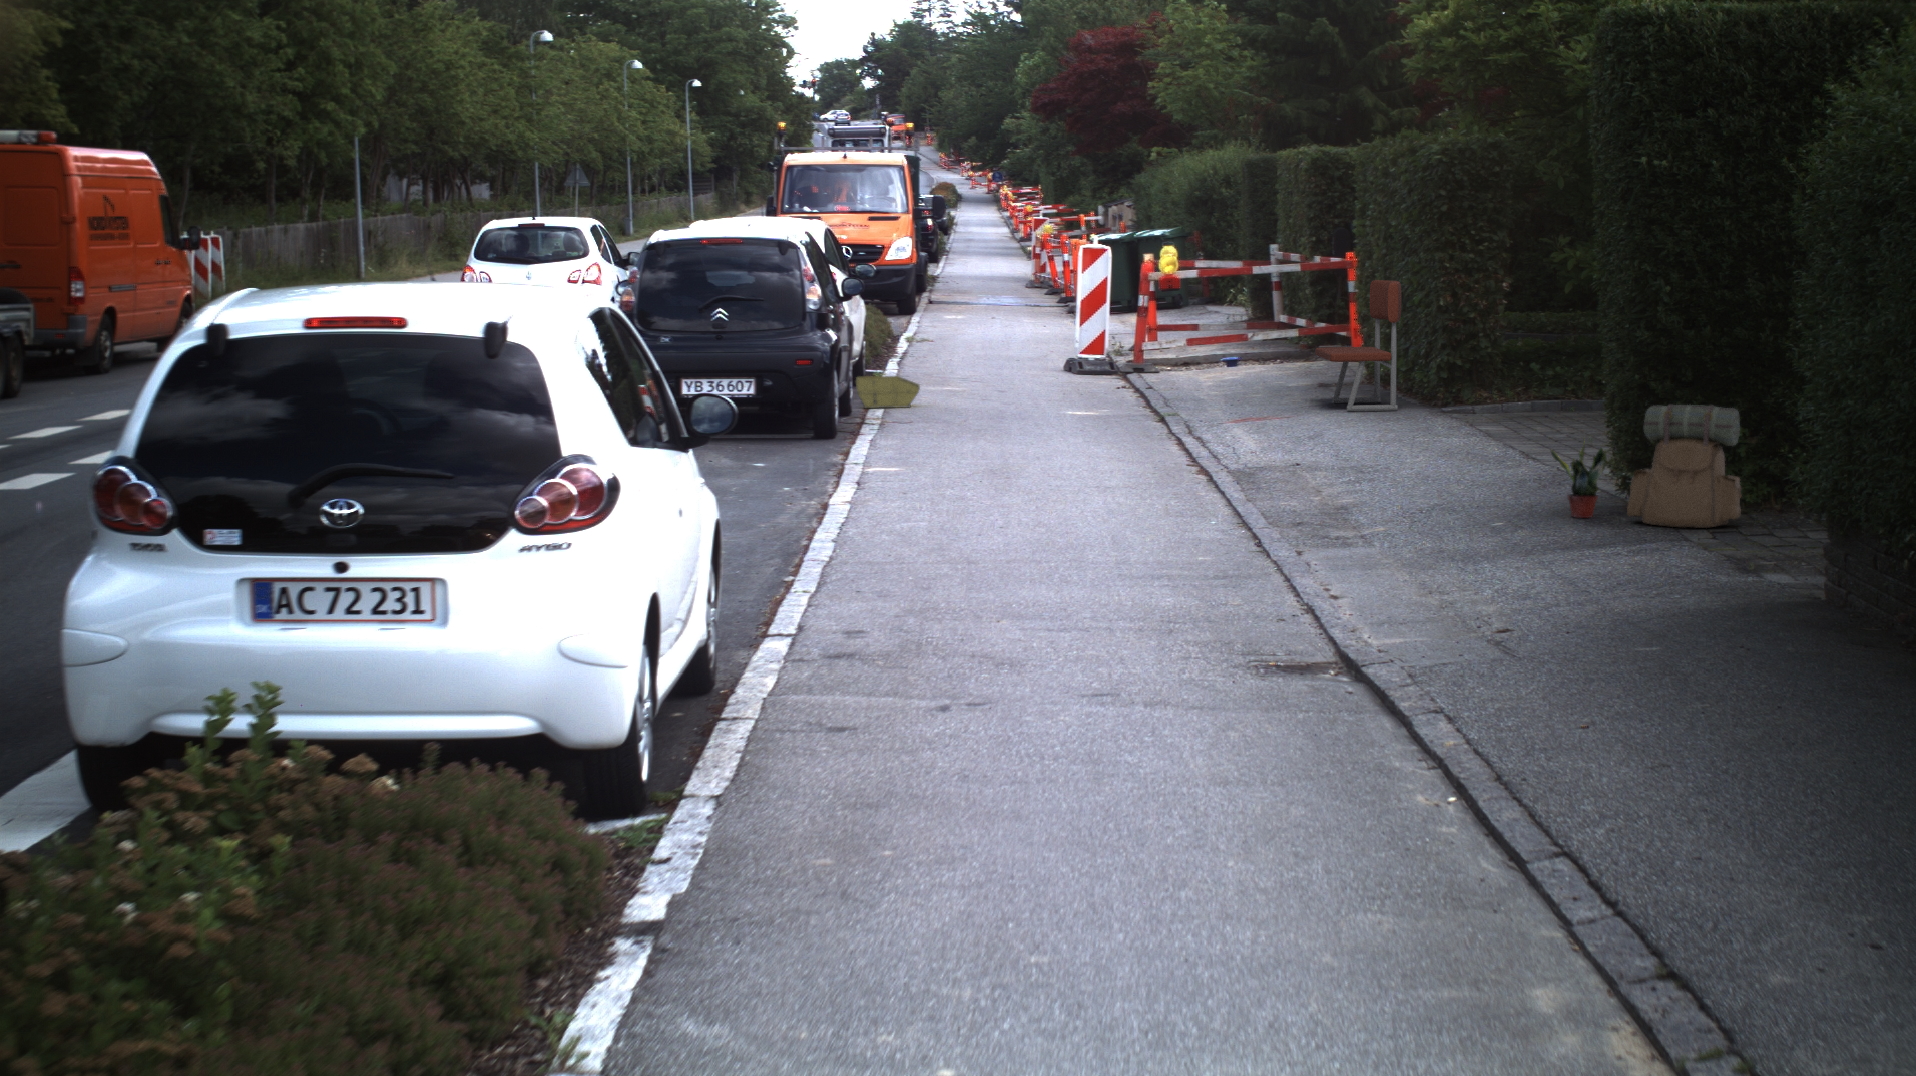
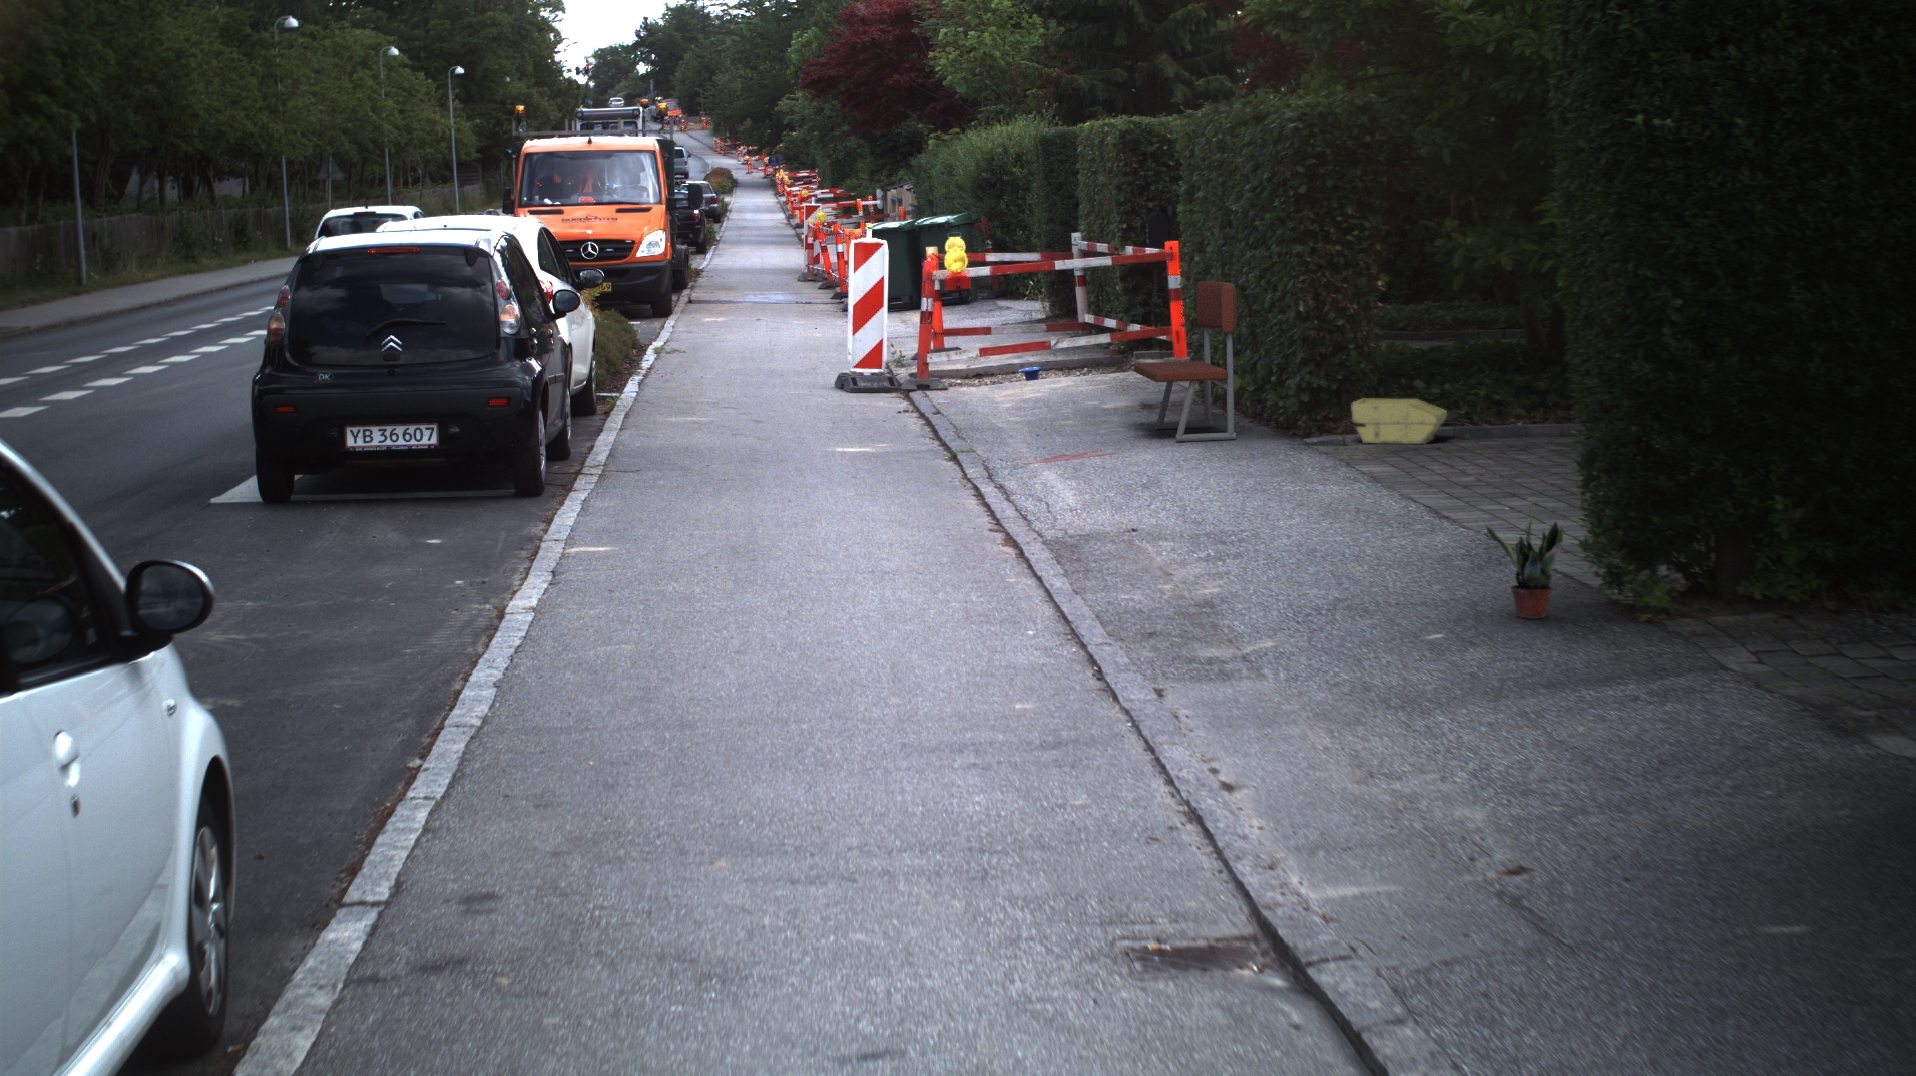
storage bin: present [856,376,920,408] -> present [1351,398,1447,444]
backpack: present [1627,405,1741,528] -> none [1596,464,1755,635]

